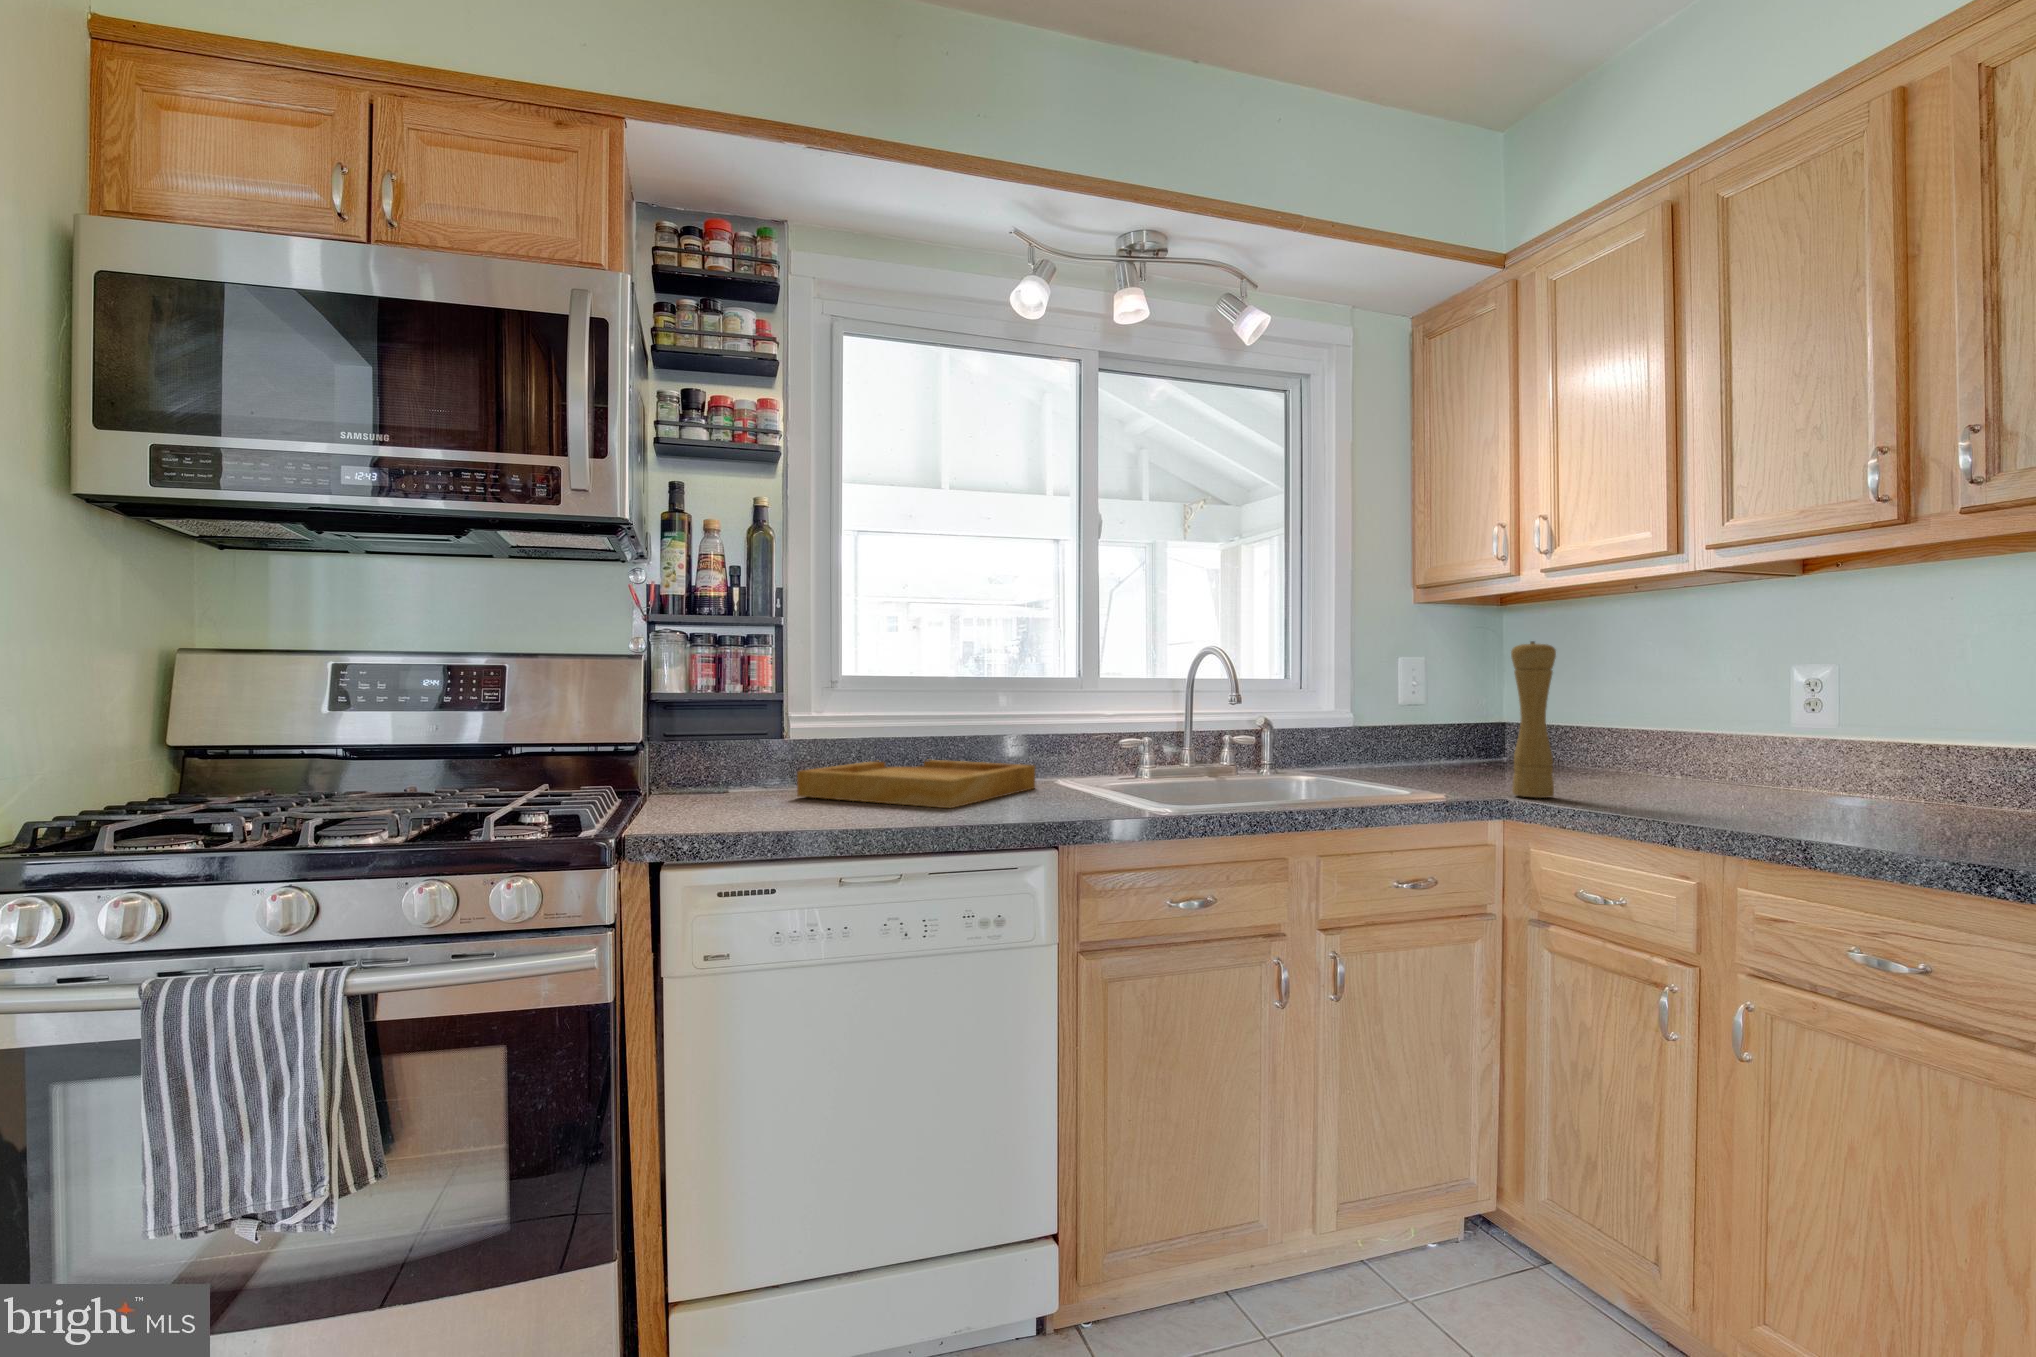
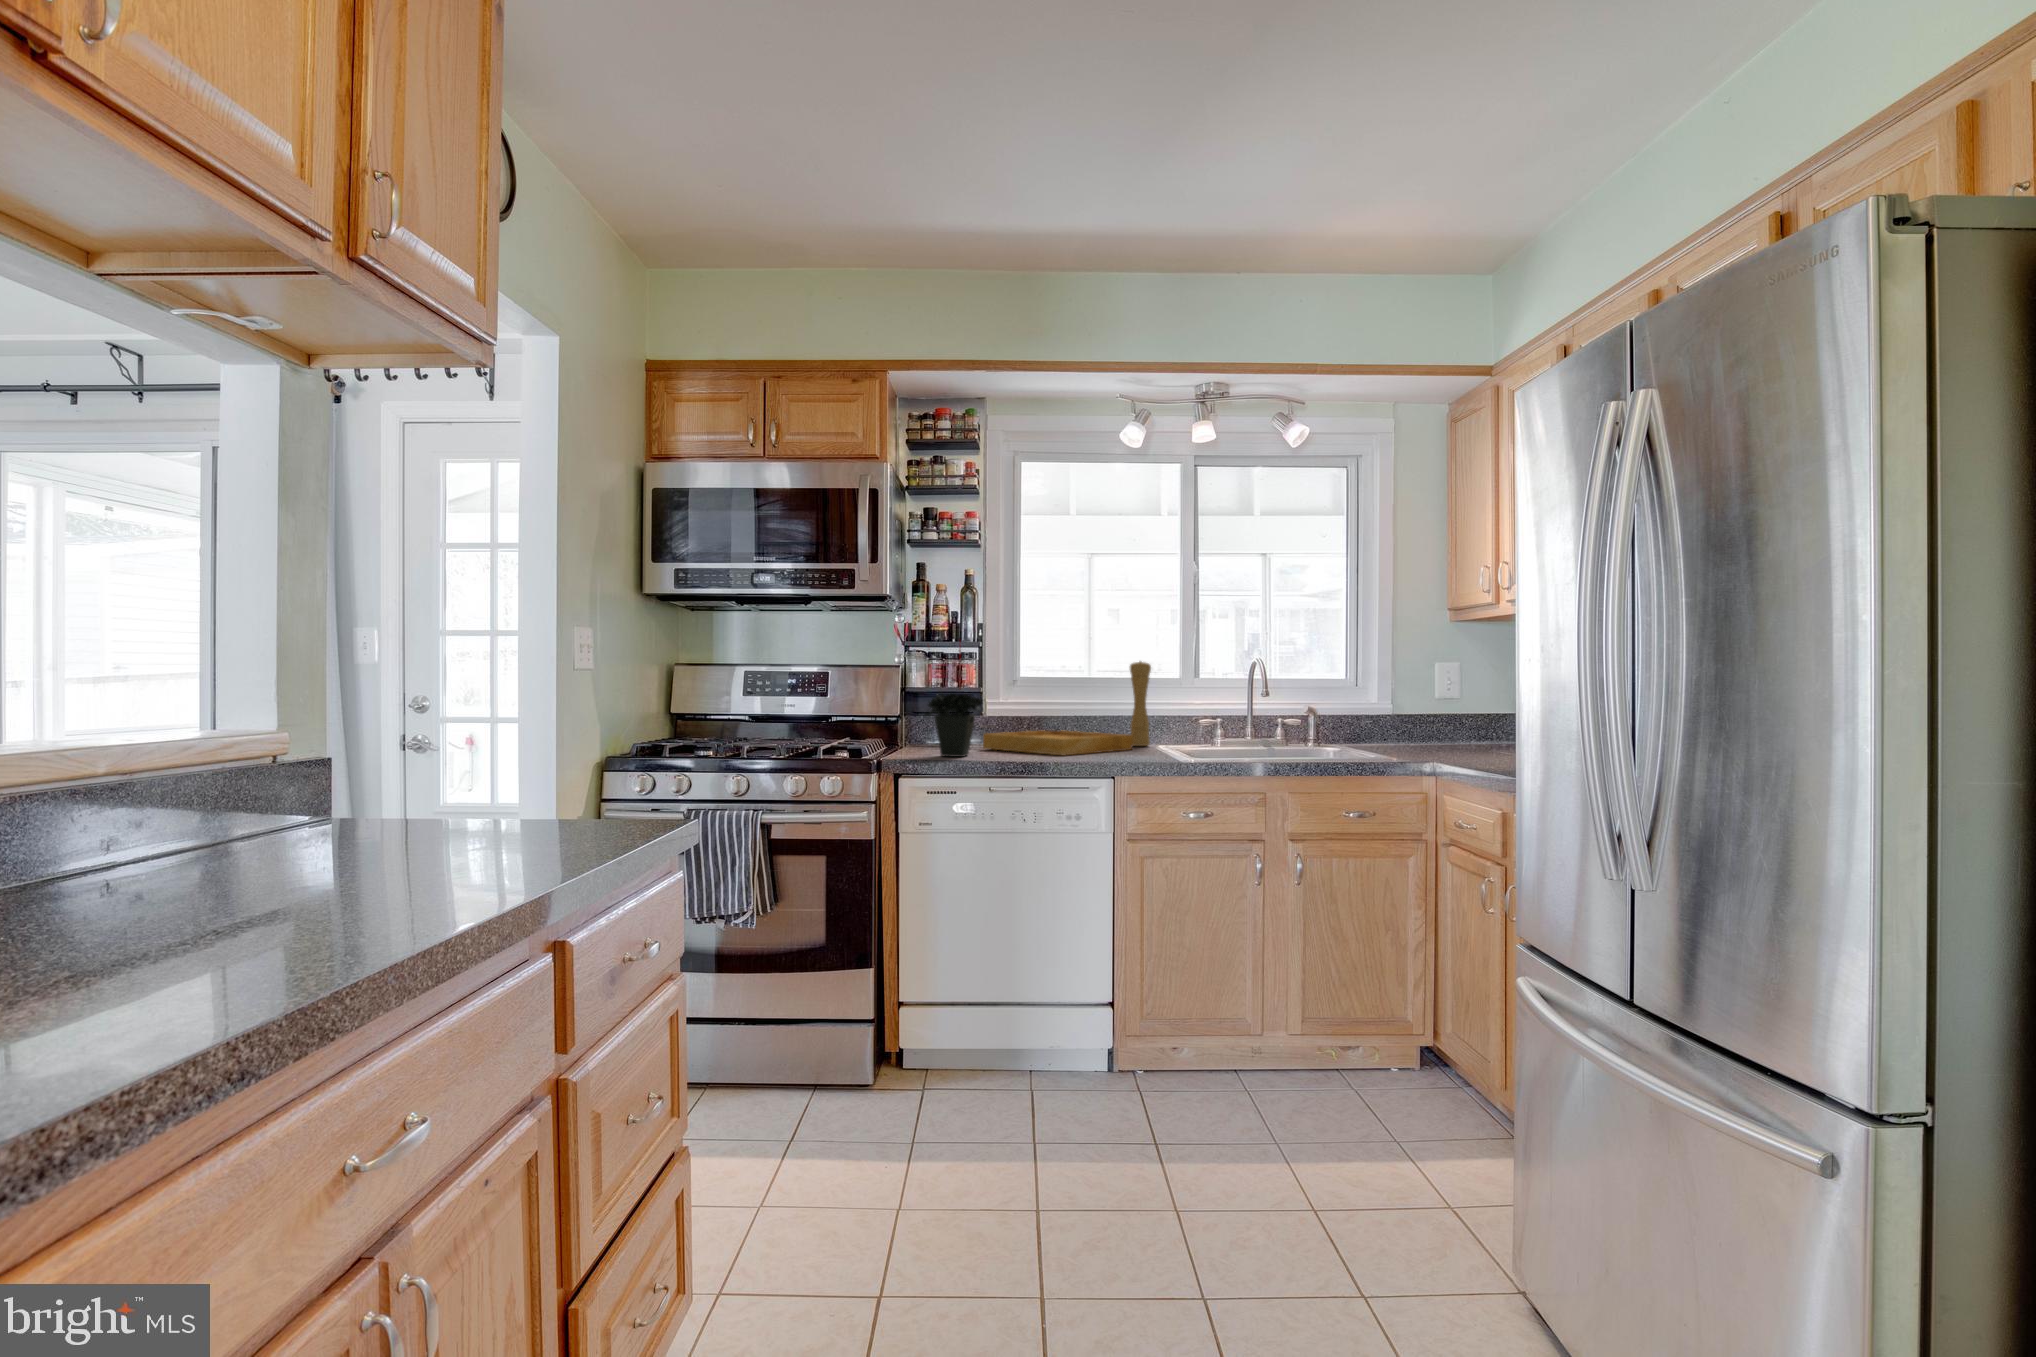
potted plant: none [706,604,816,822] -> present [925,642,982,757]
pepper mill: present [1511,641,1556,798] -> present [1130,661,1151,746]

